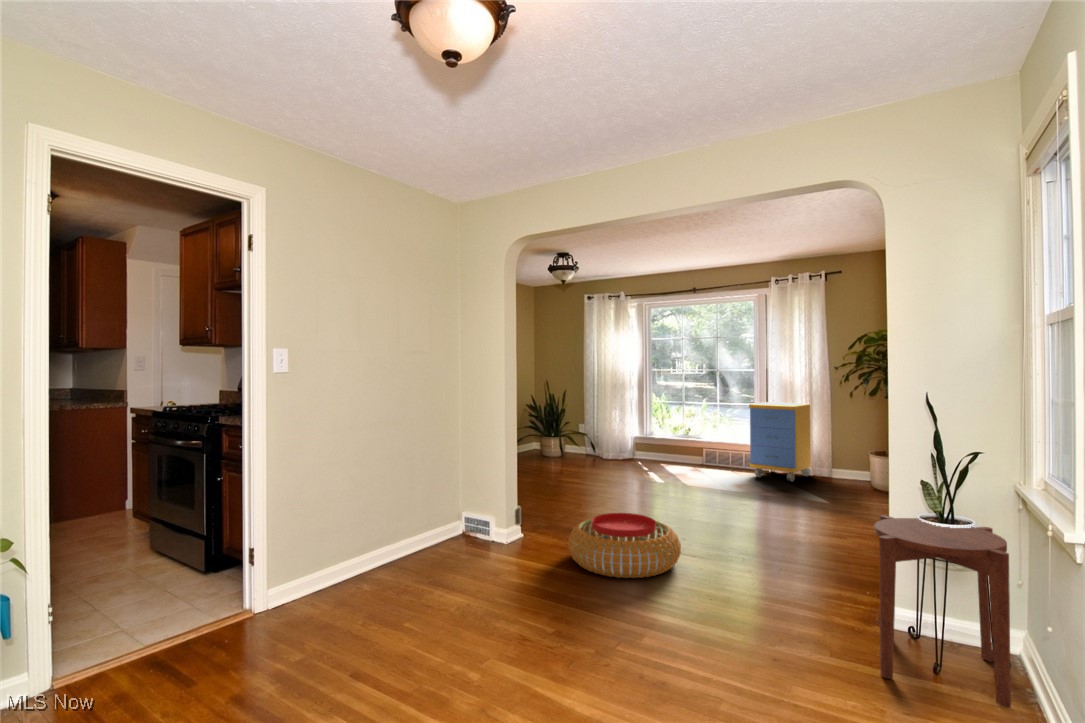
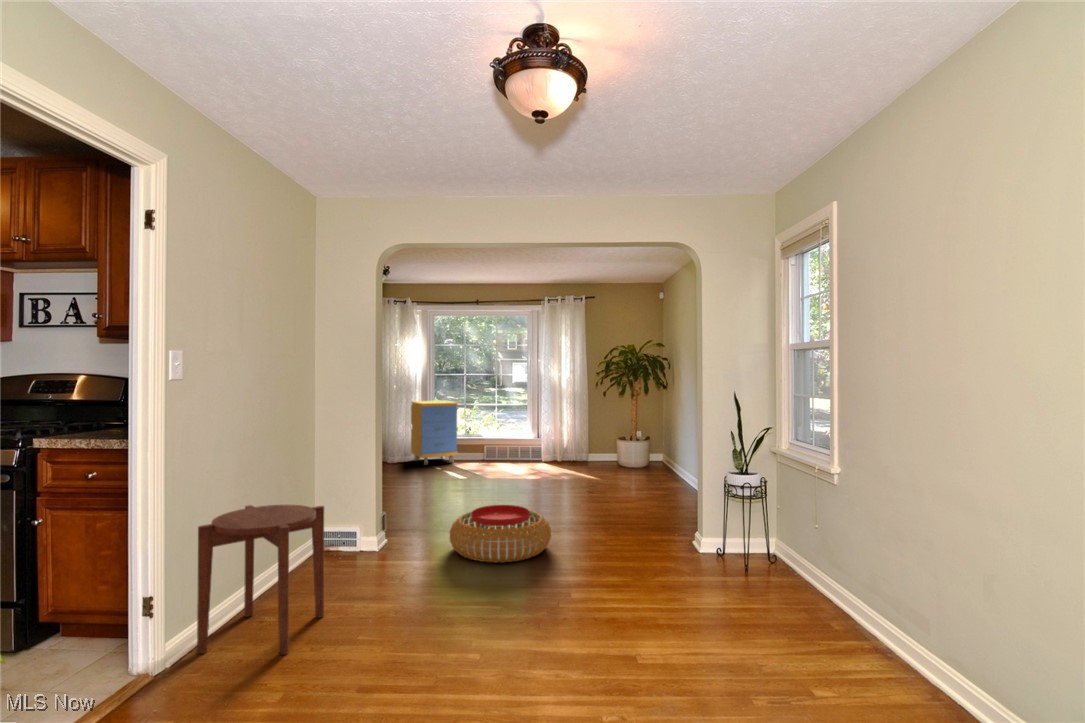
storage cabinet: present [749,402,811,481] -> present [411,400,458,464]
side table: present [875,515,1011,708] -> present [197,505,324,655]

